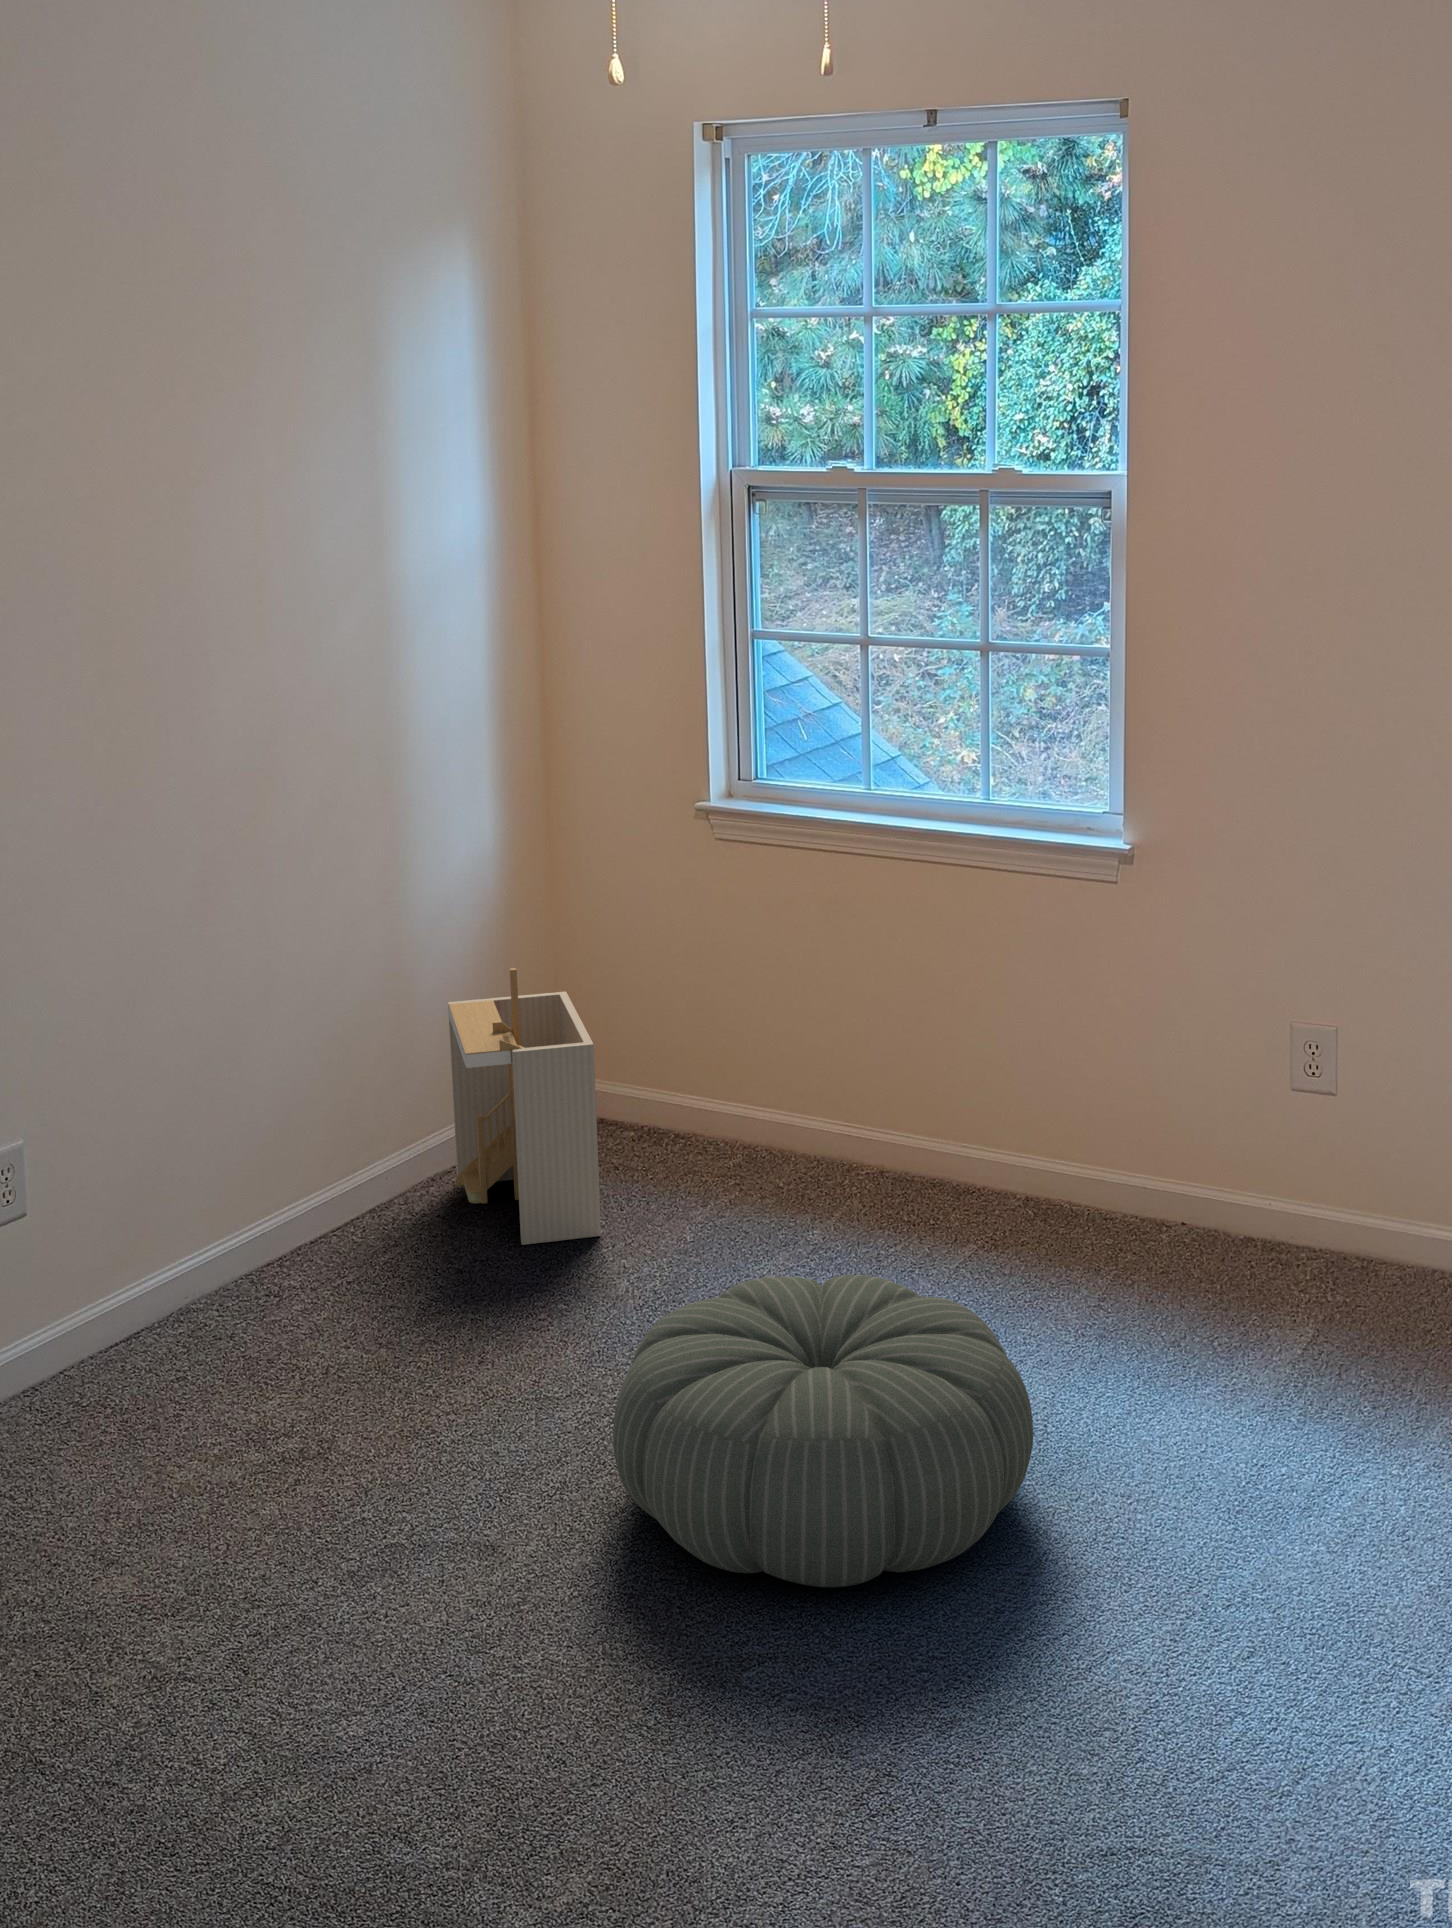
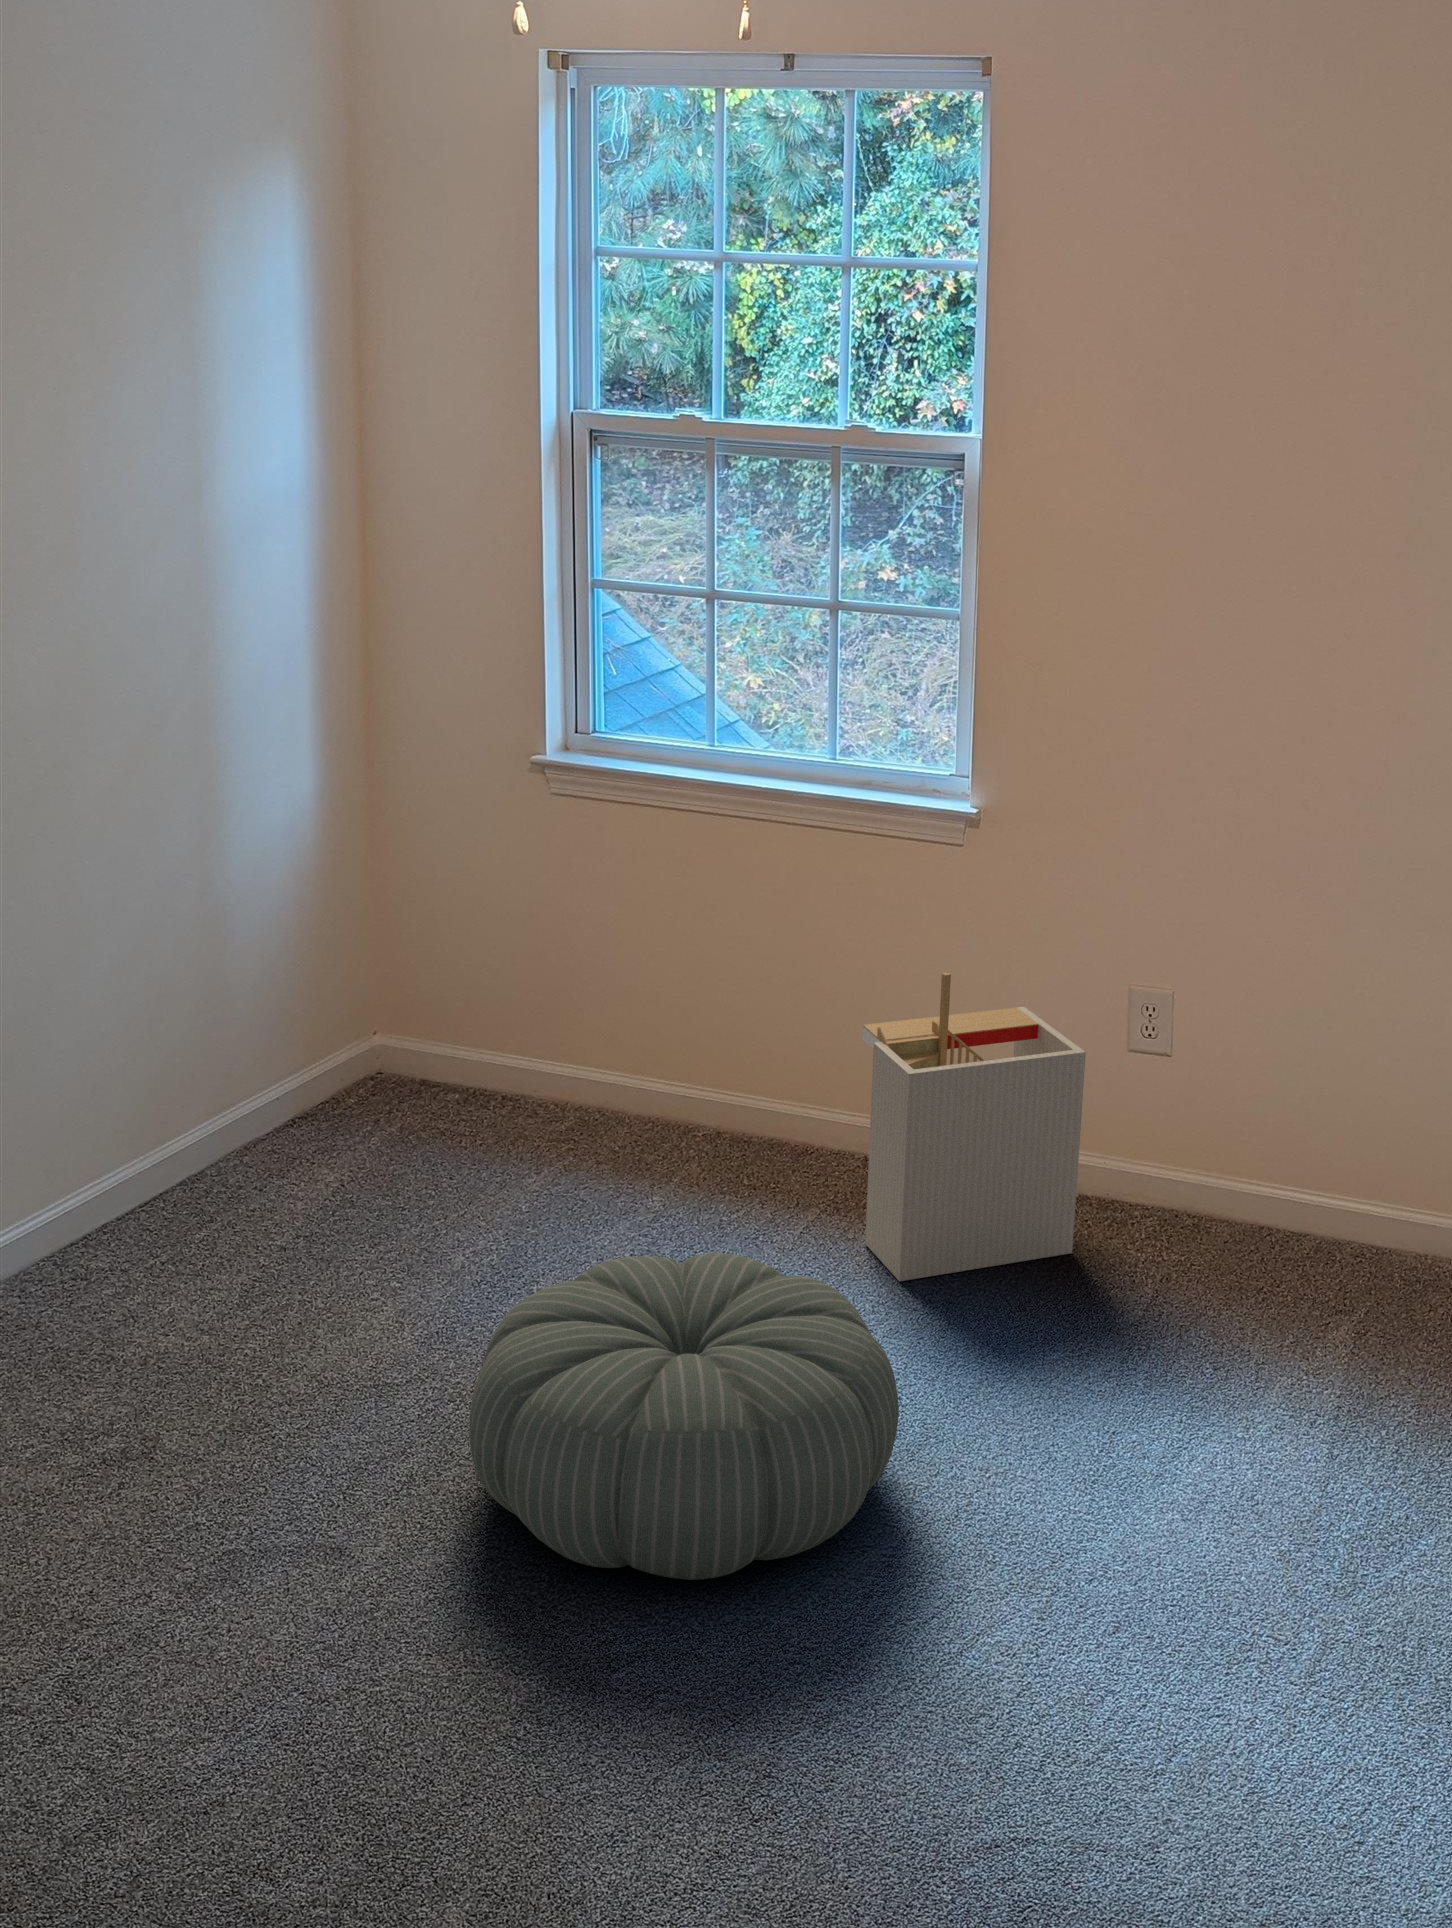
storage bin: present [448,968,601,1245] -> present [862,973,1086,1281]

